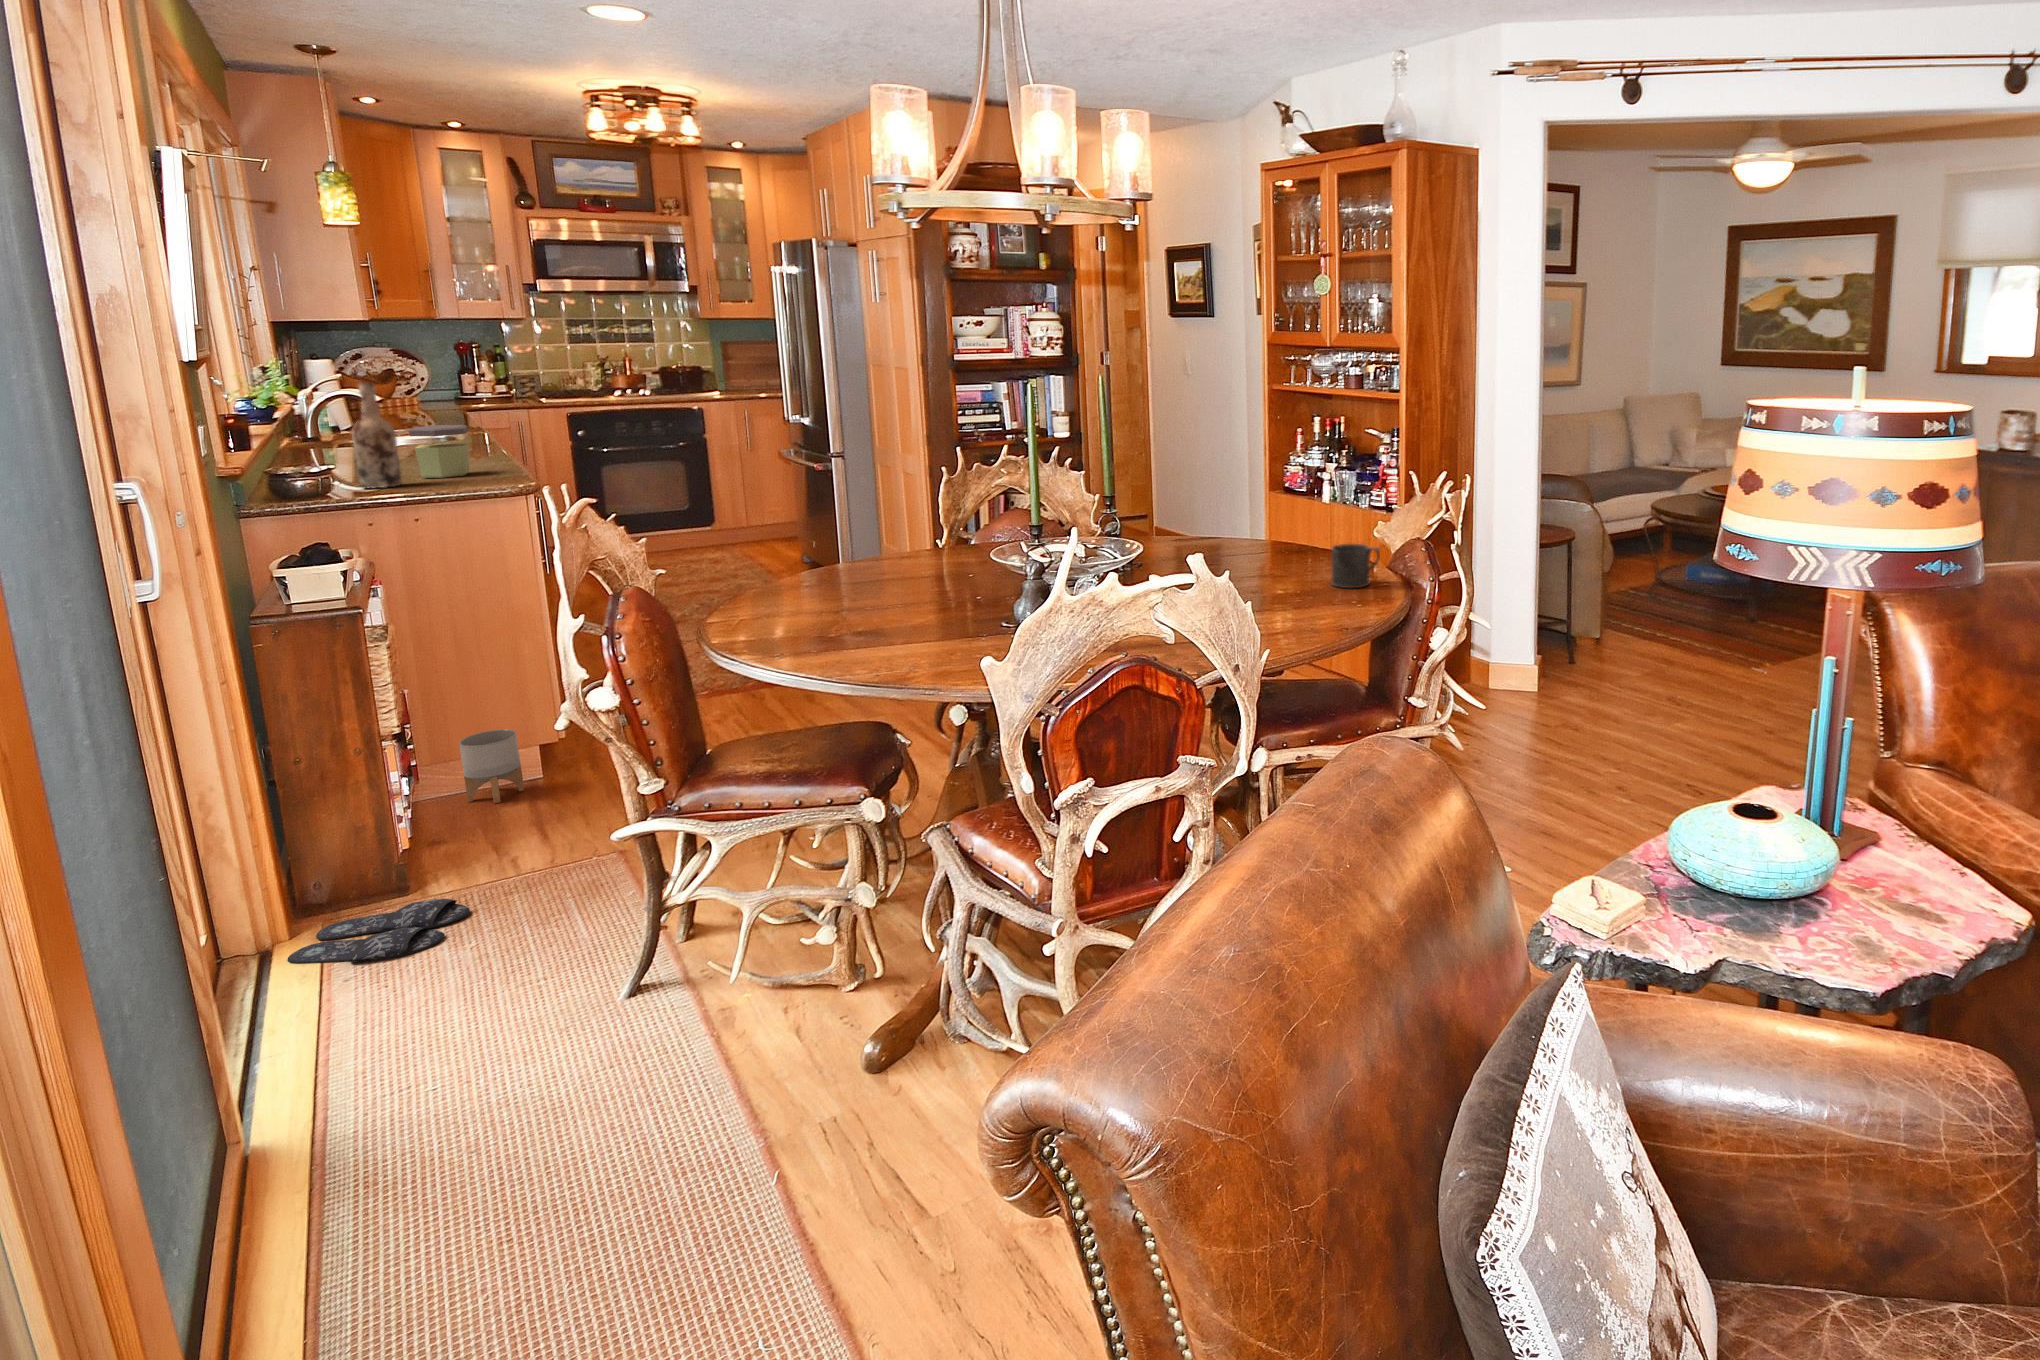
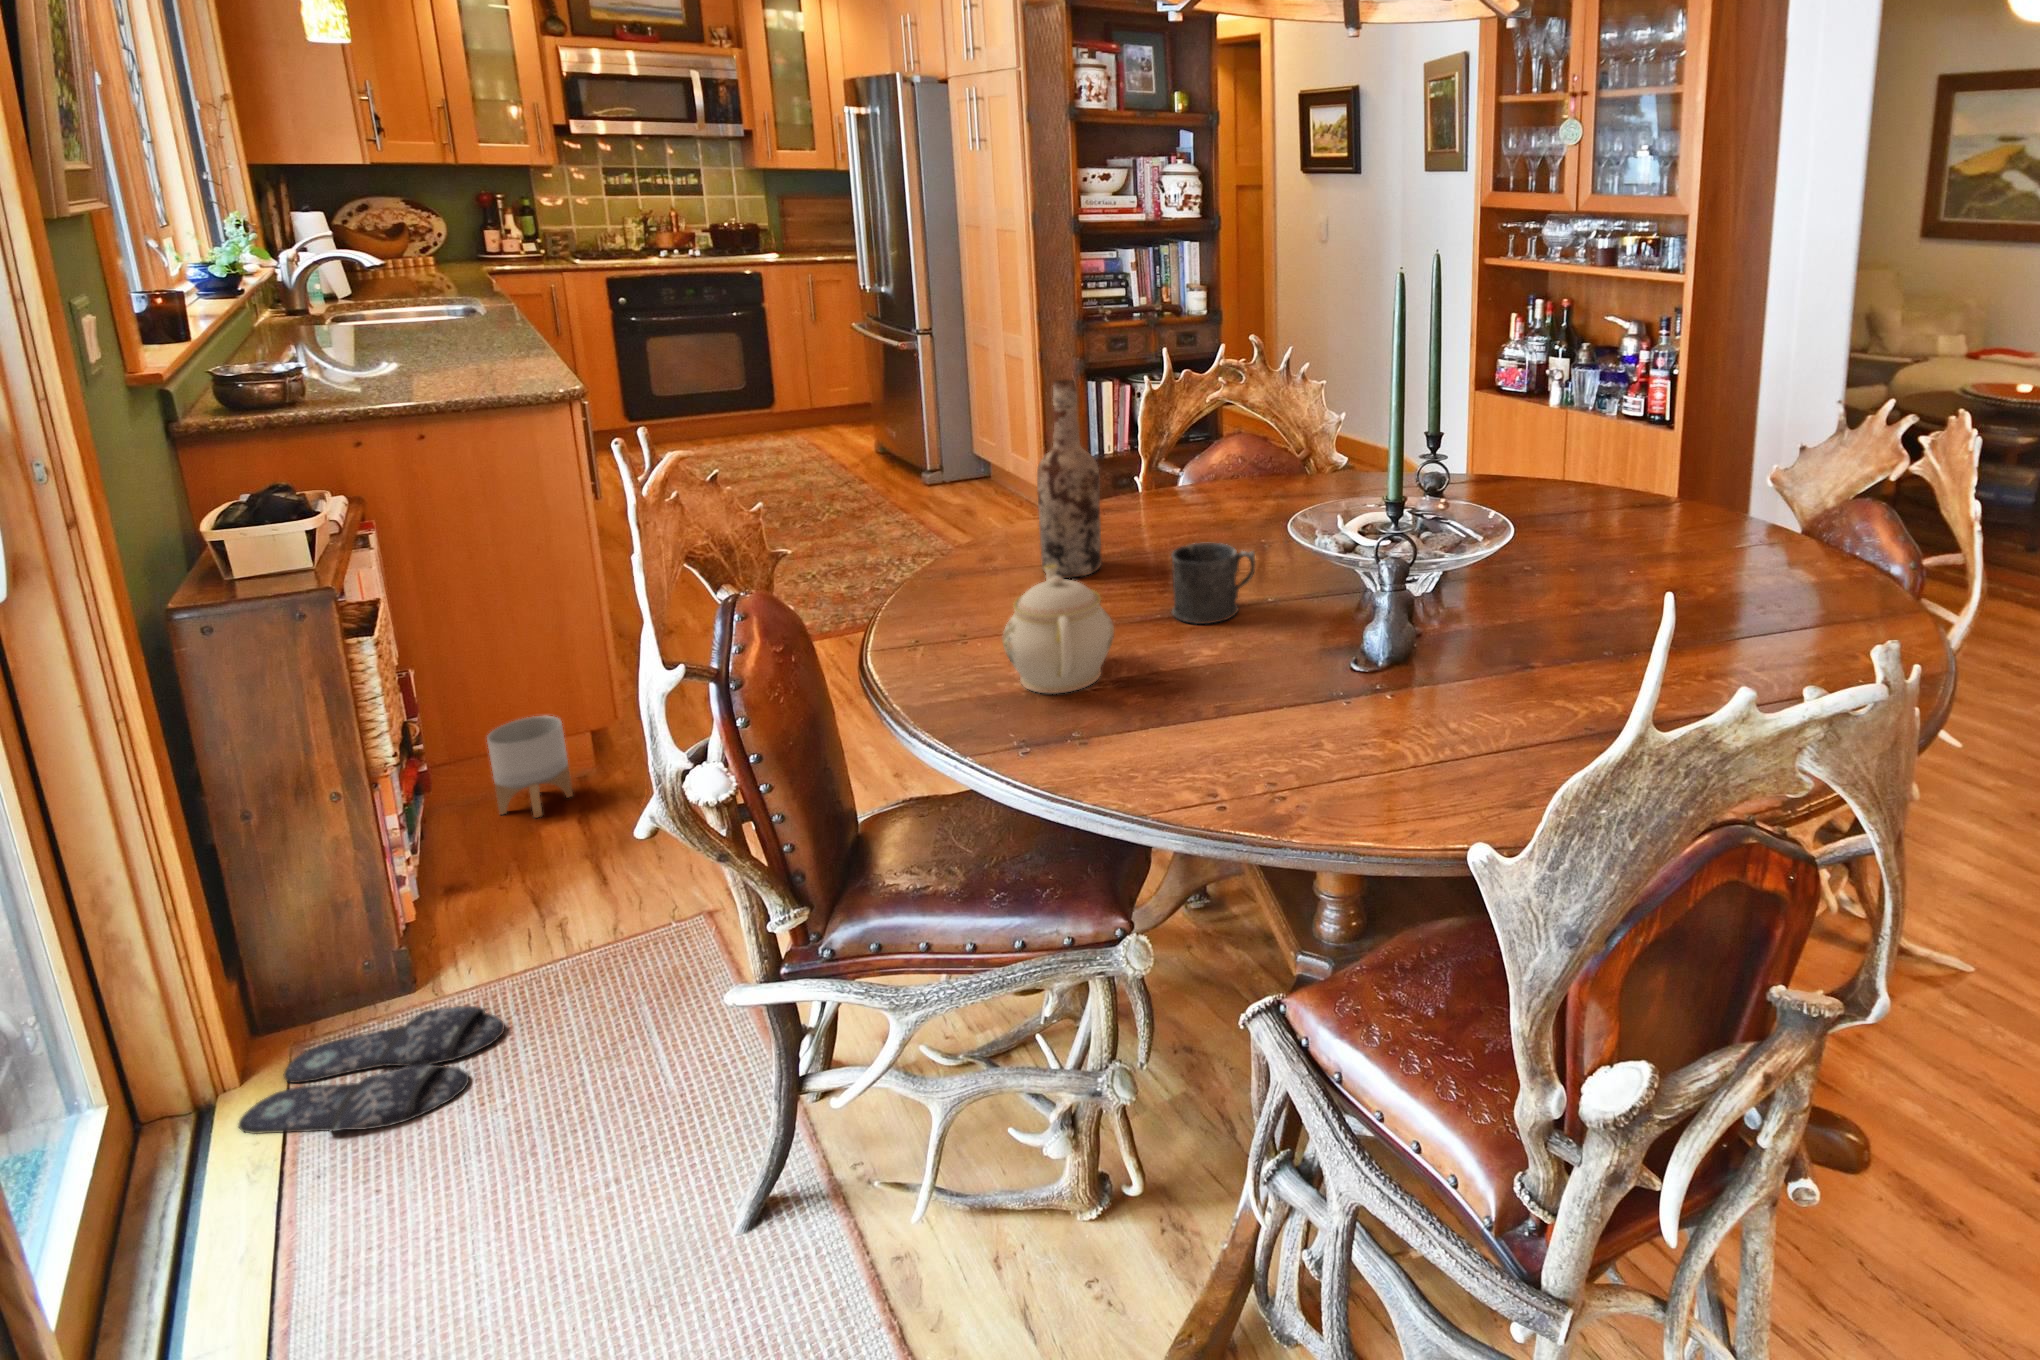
wine bottle: present [352,381,402,488] -> present [1037,380,1102,578]
jar: present [409,425,469,478] -> none [413,305,494,376]
mug: present [1331,544,1380,588] -> present [1171,542,1255,624]
teapot: none [786,568,860,640] -> present [1002,565,1114,693]

